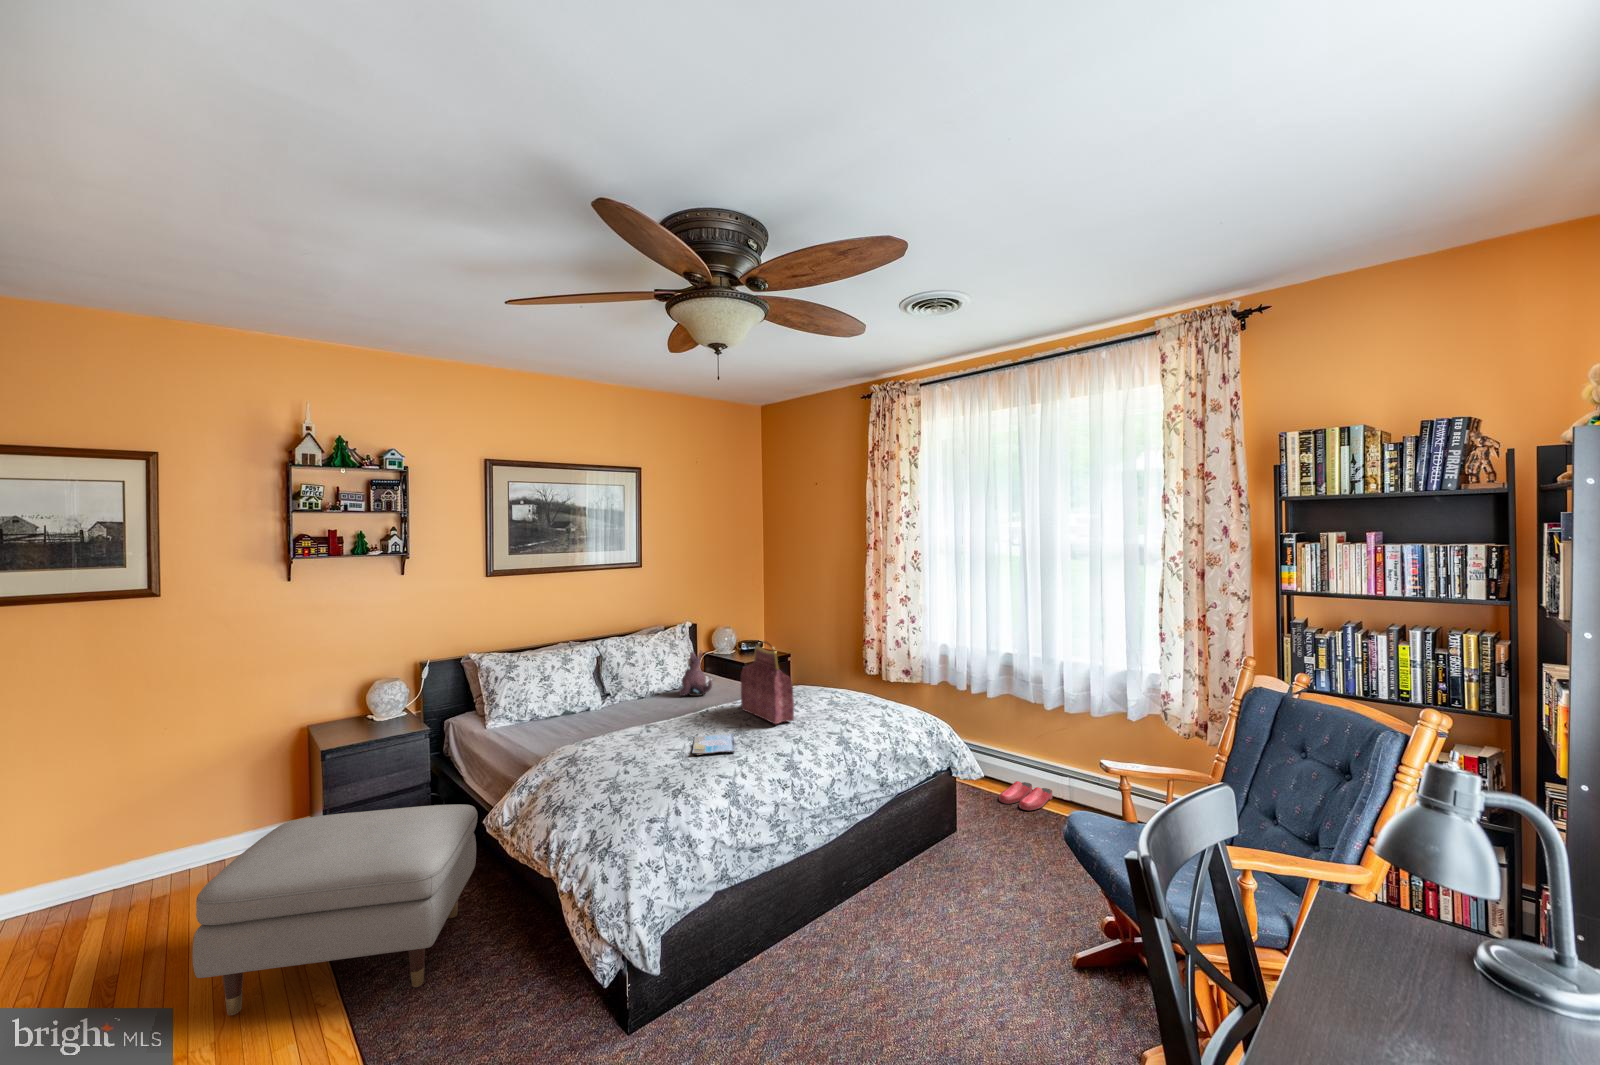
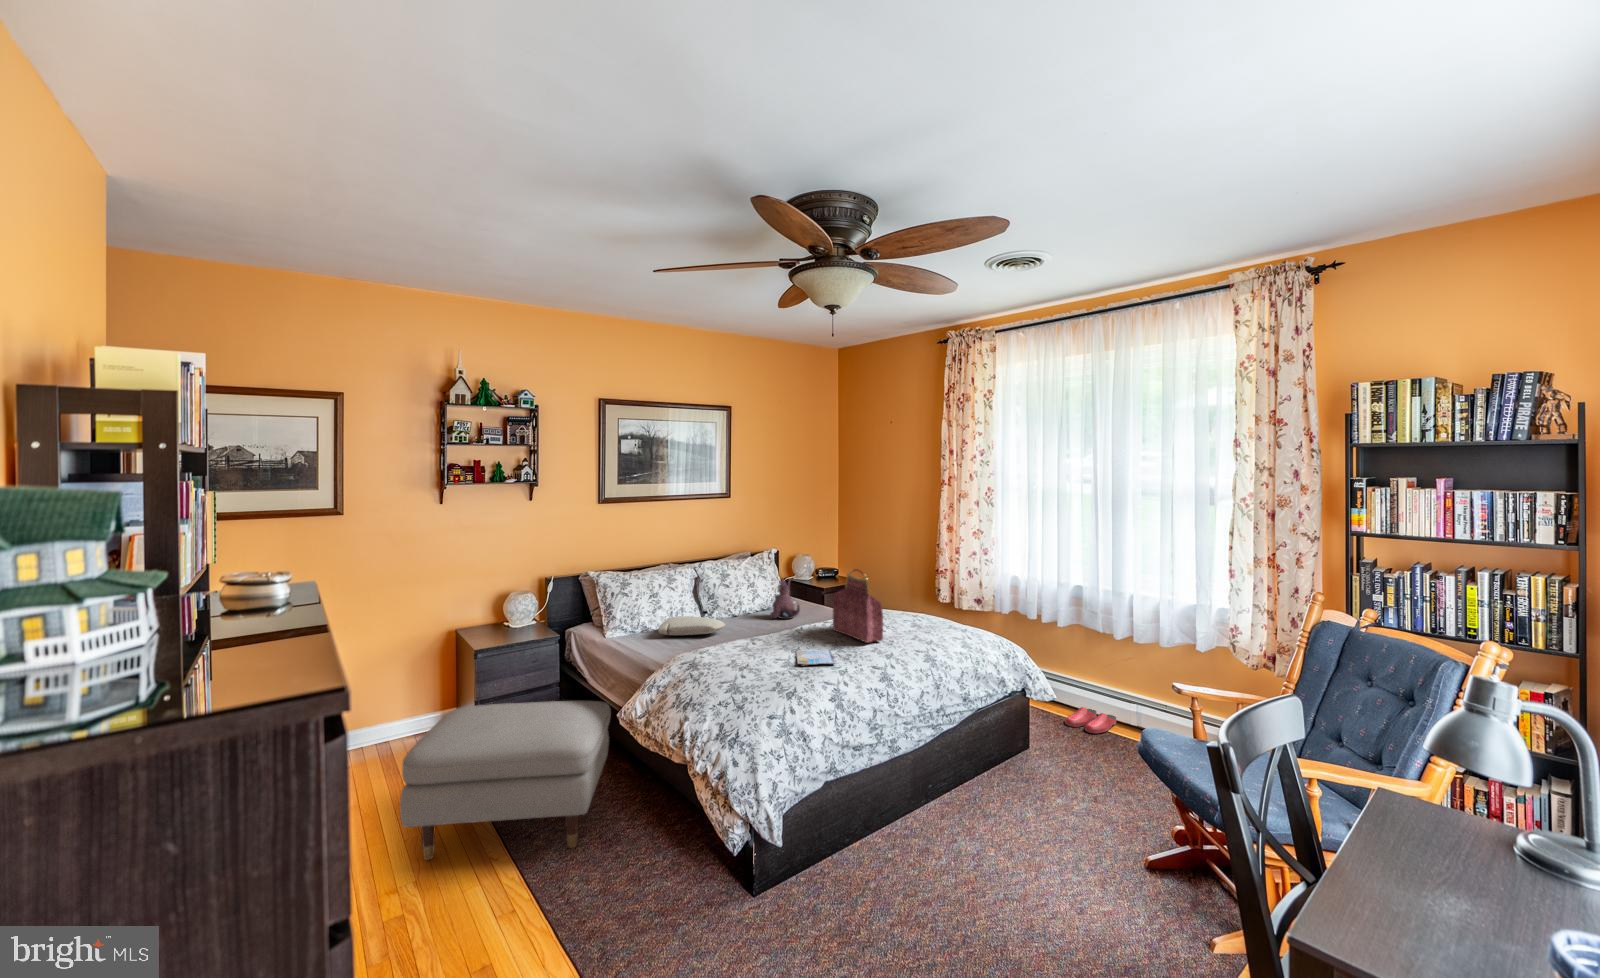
pillow: none [547,698,625,720] -> present [658,616,725,635]

